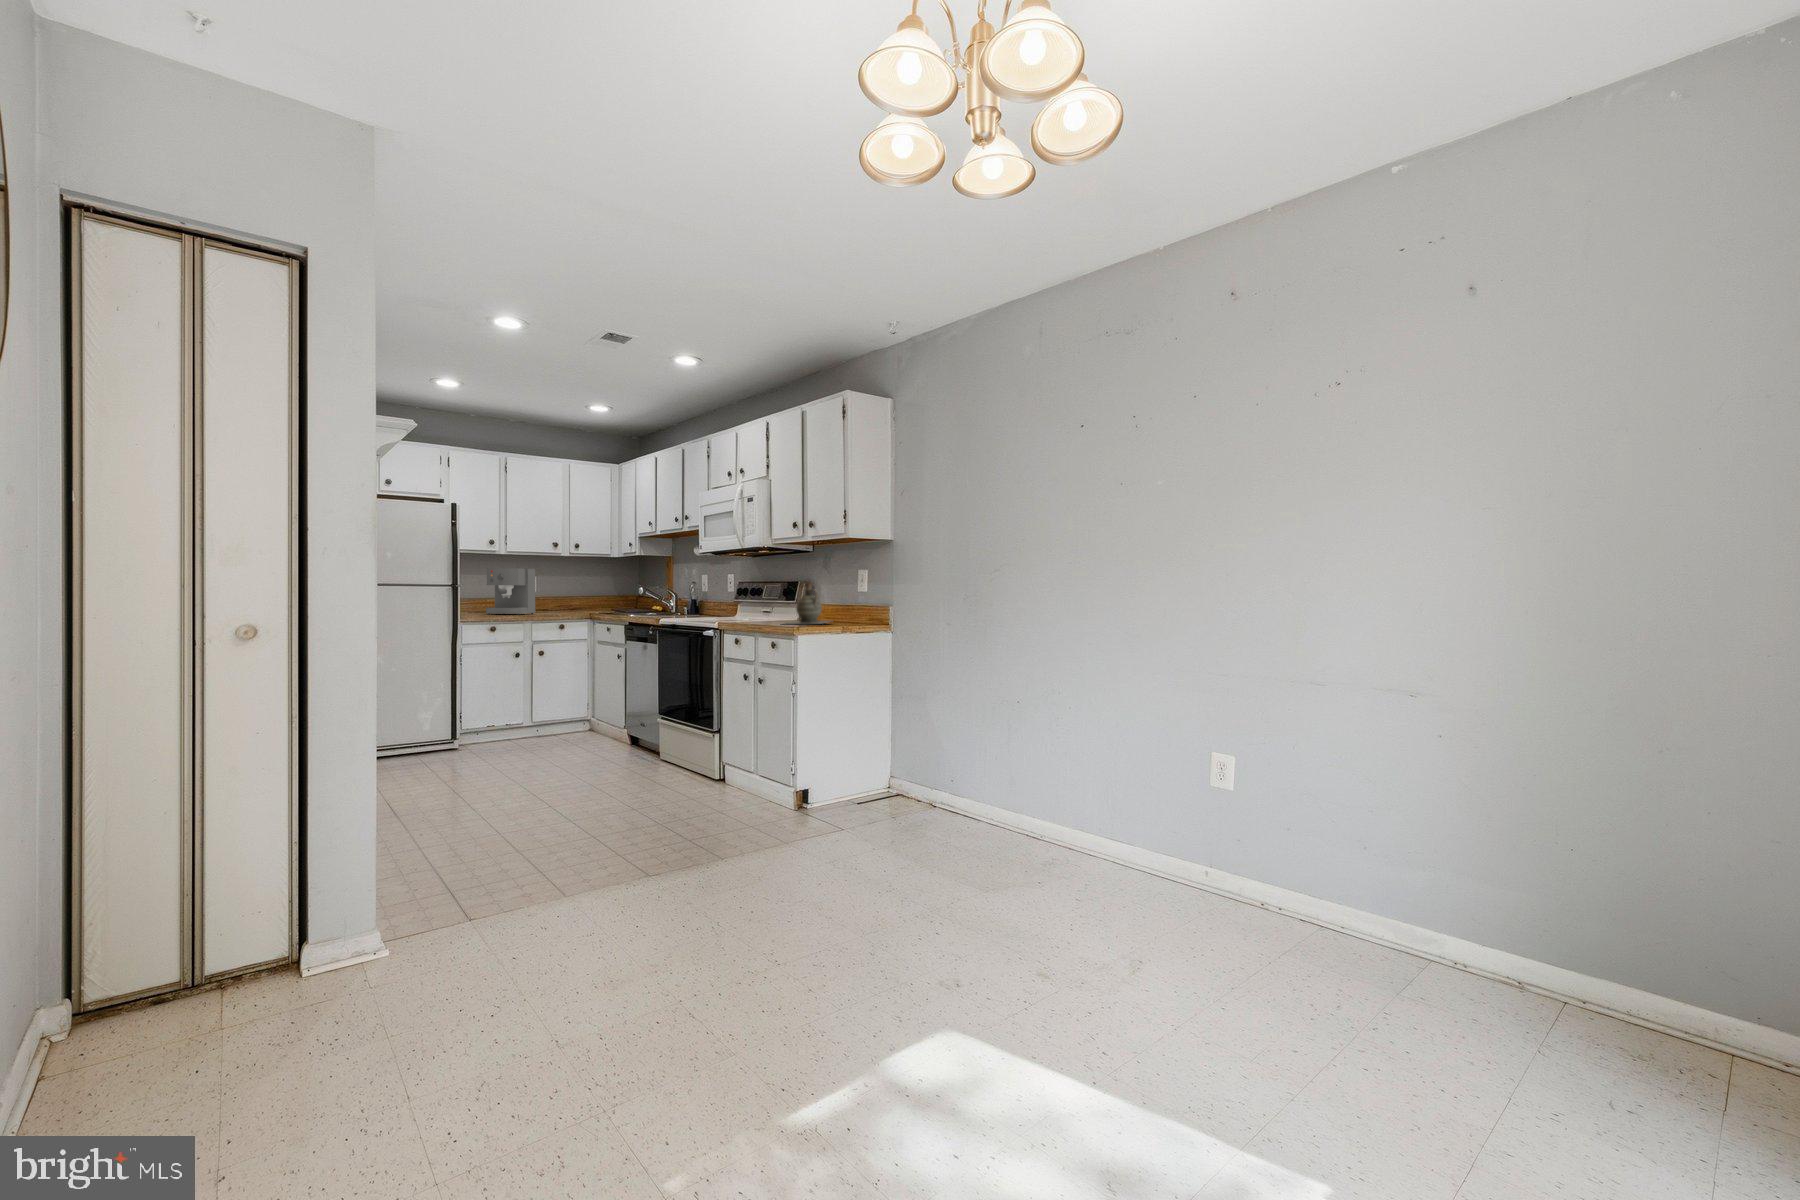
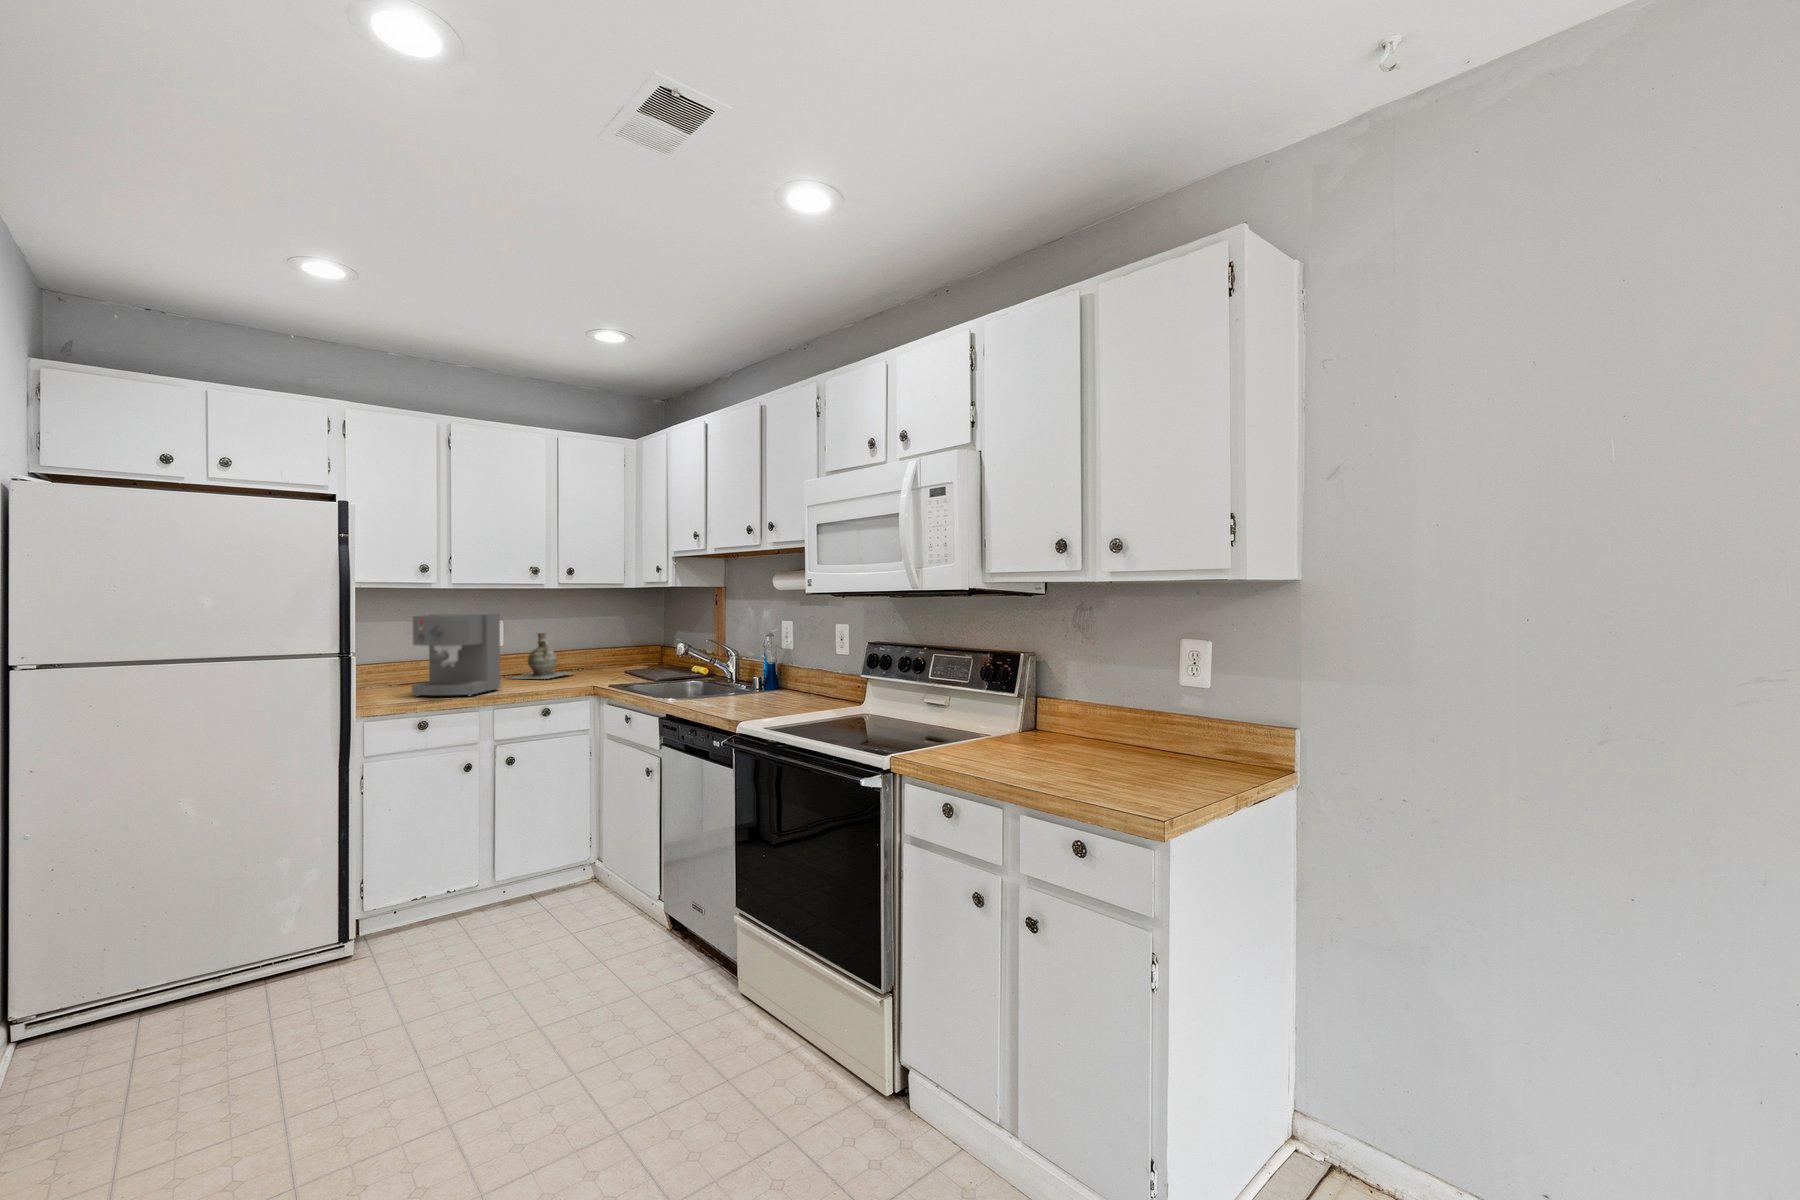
ceramic jug: present [786,582,828,624] -> present [511,633,569,679]

